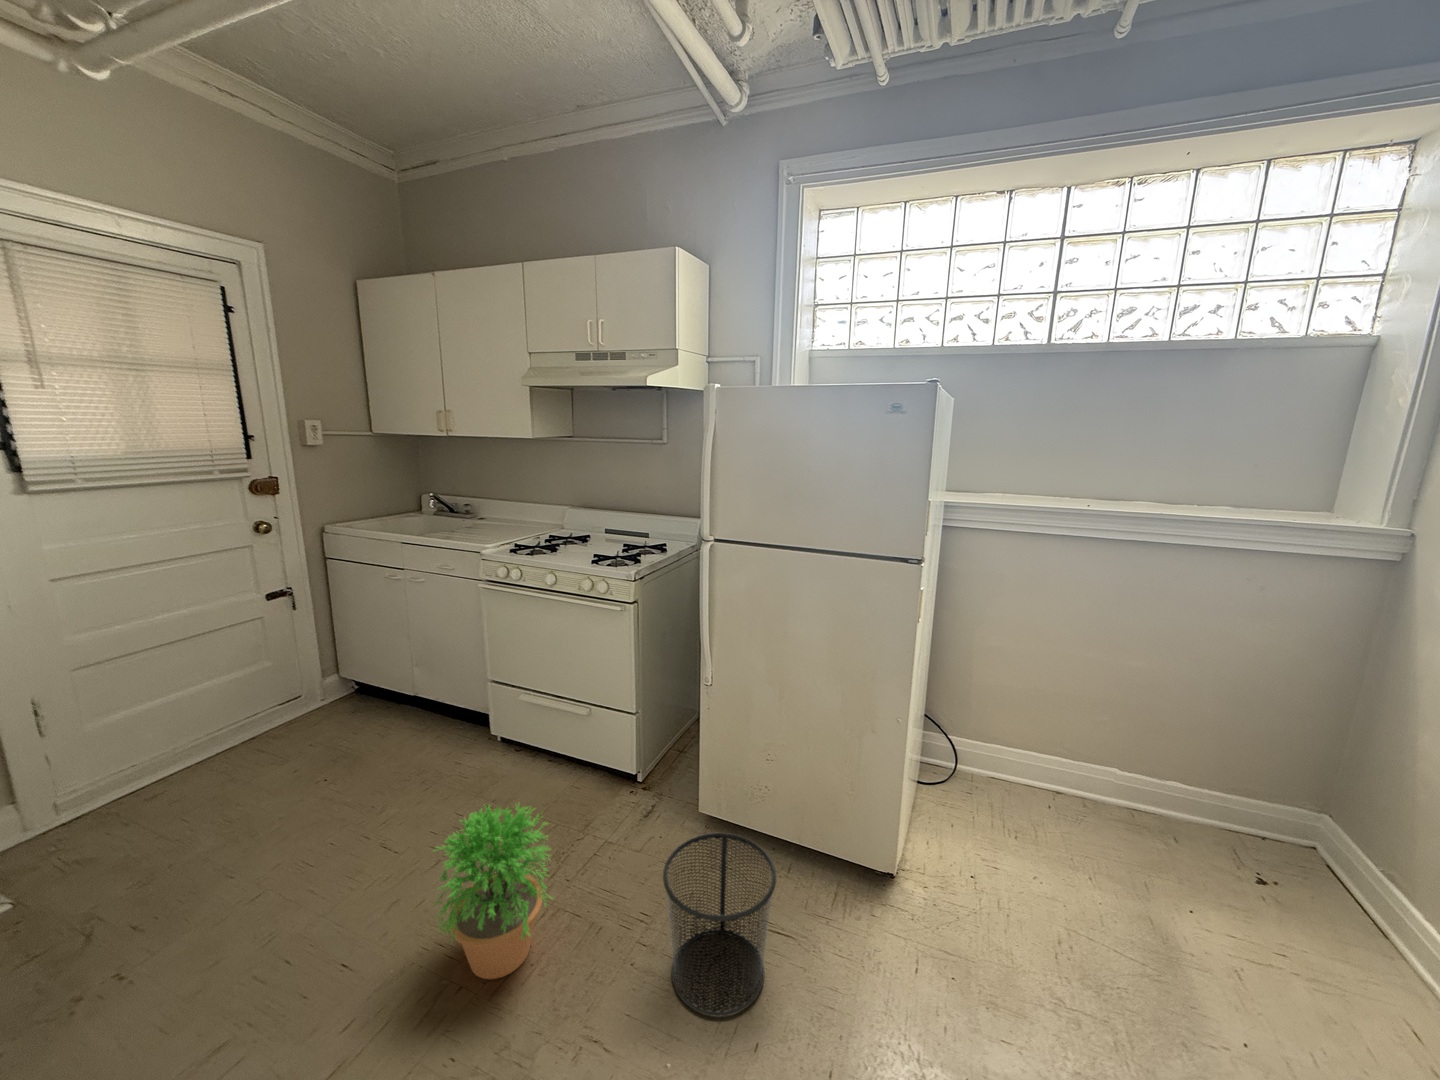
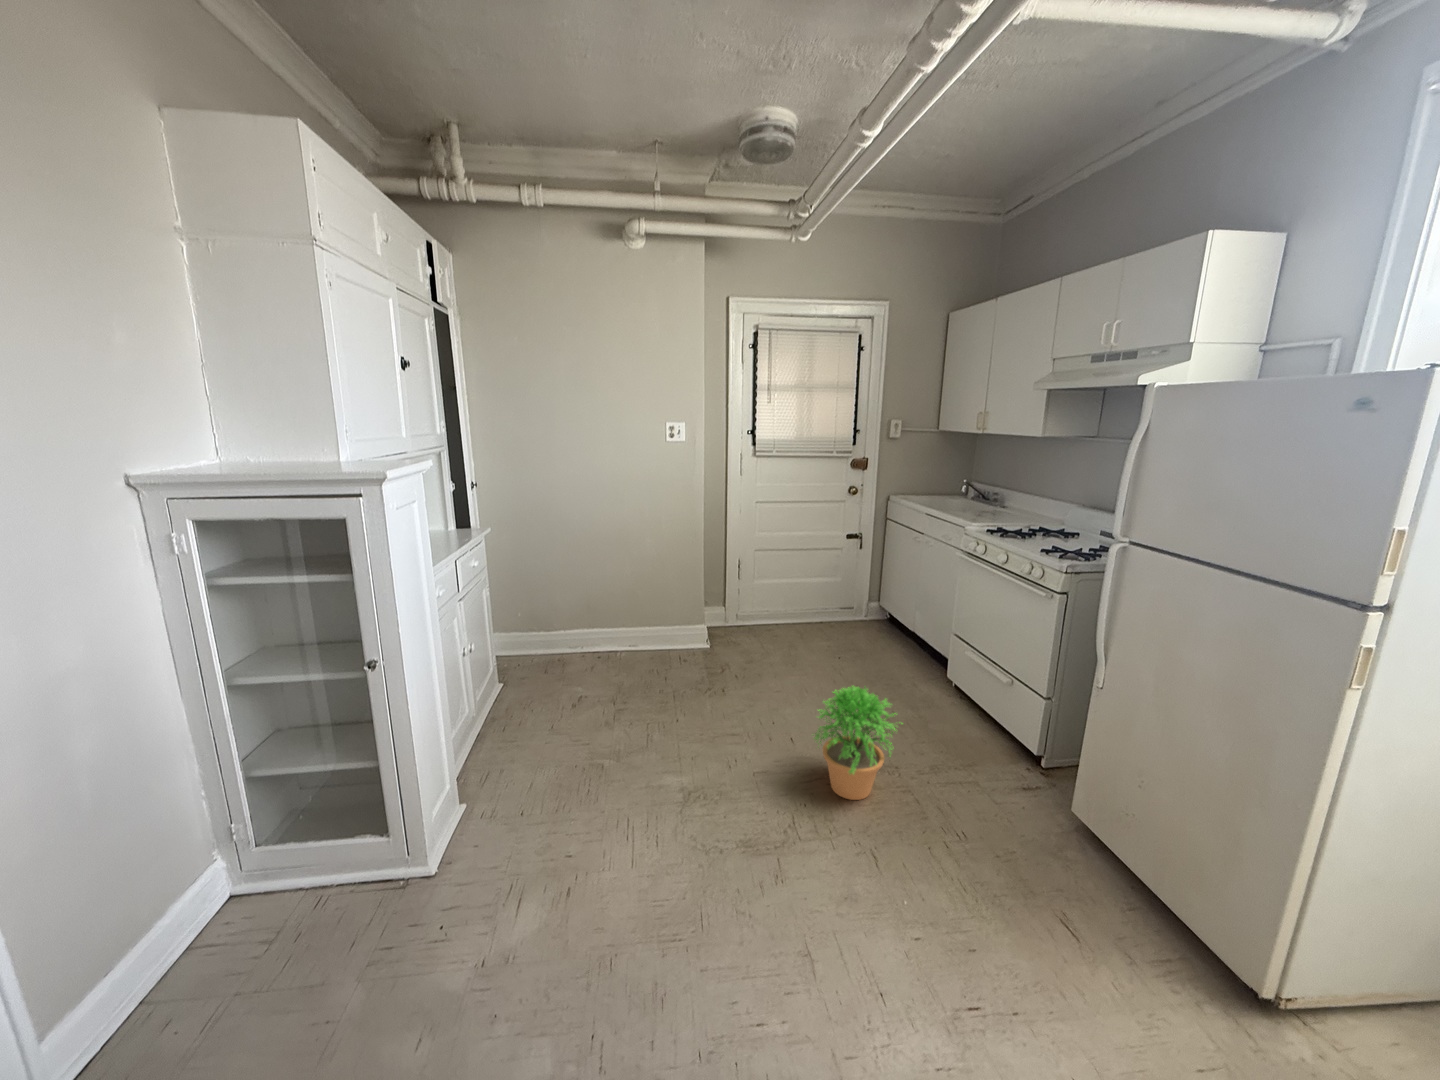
waste bin: present [663,833,776,1017] -> none [929,786,1042,943]

